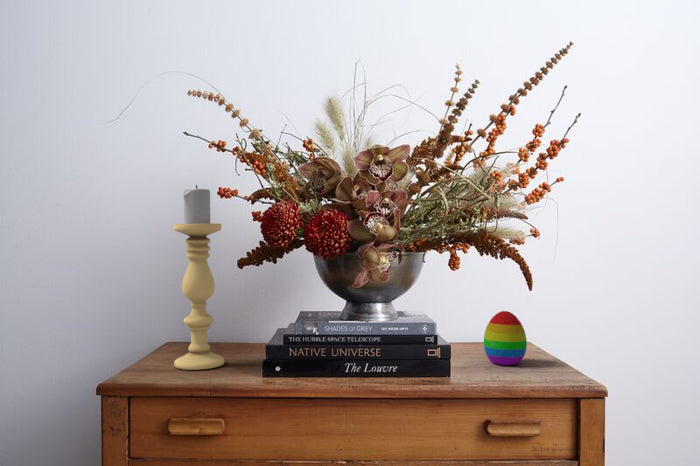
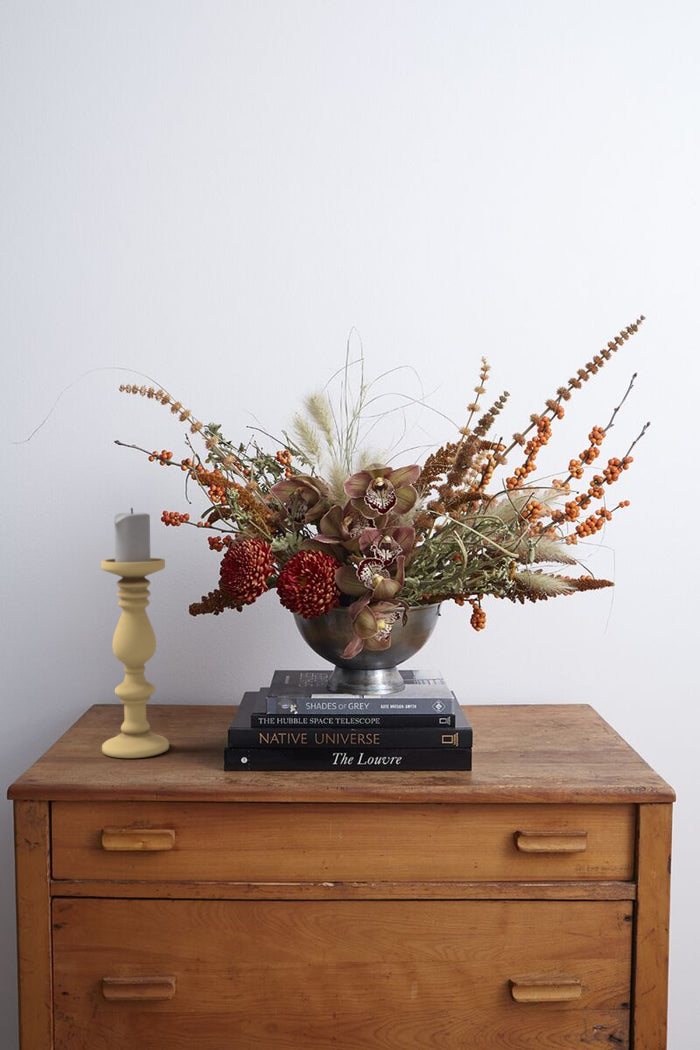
decorative egg: present [484,311,527,365] -> none [520,680,577,753]

